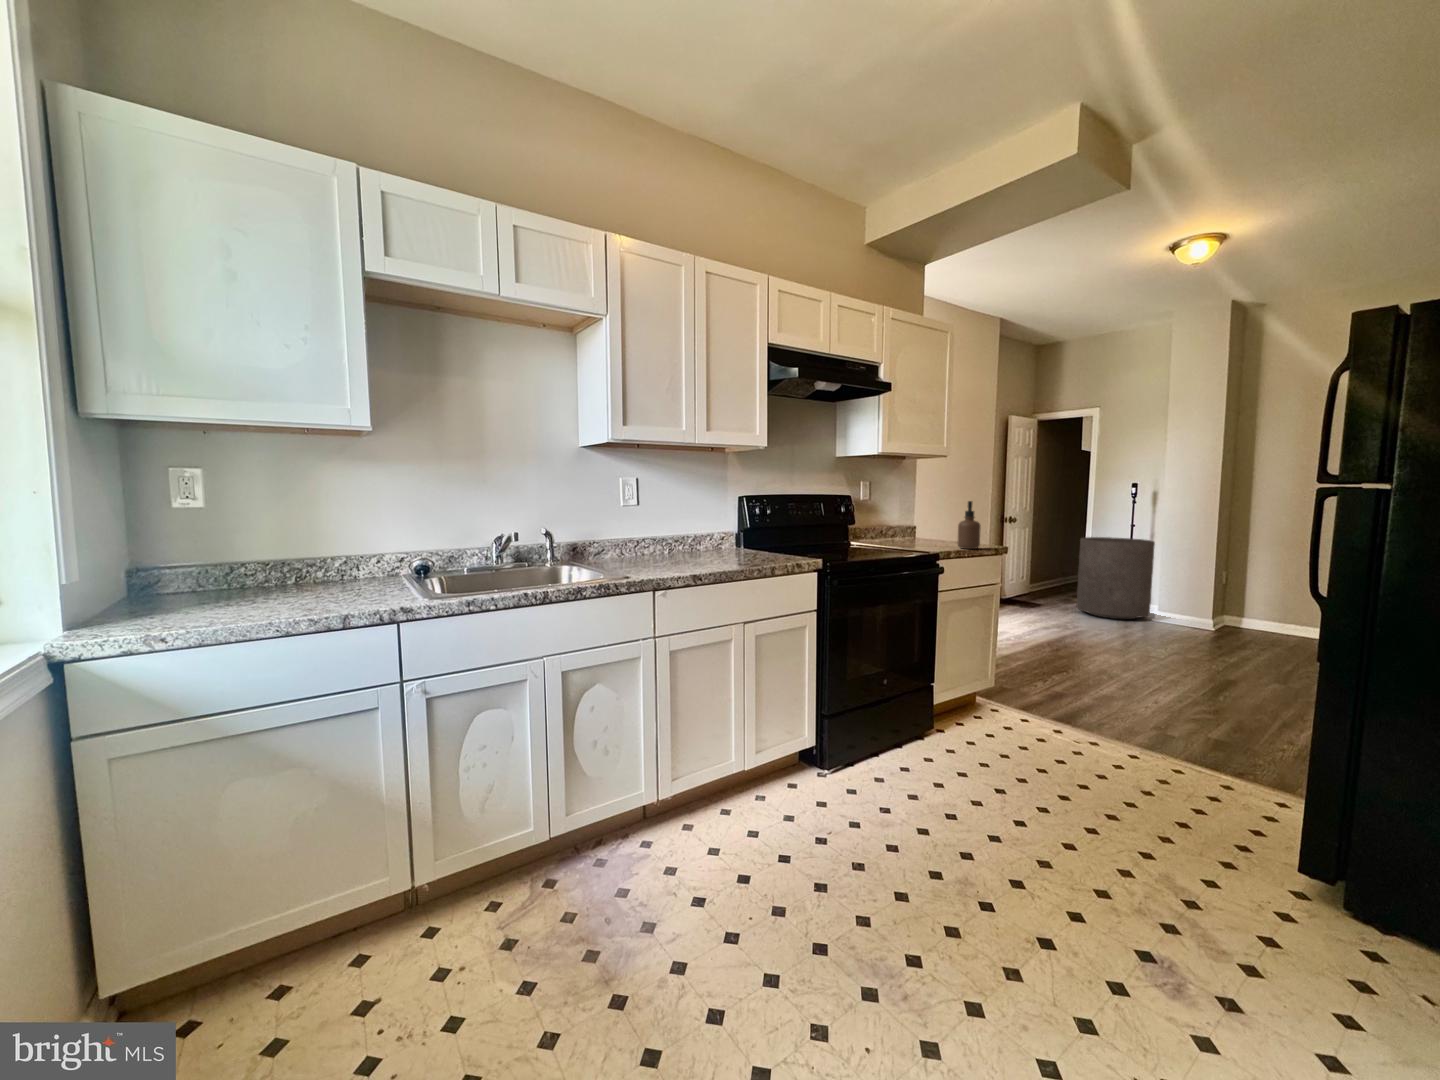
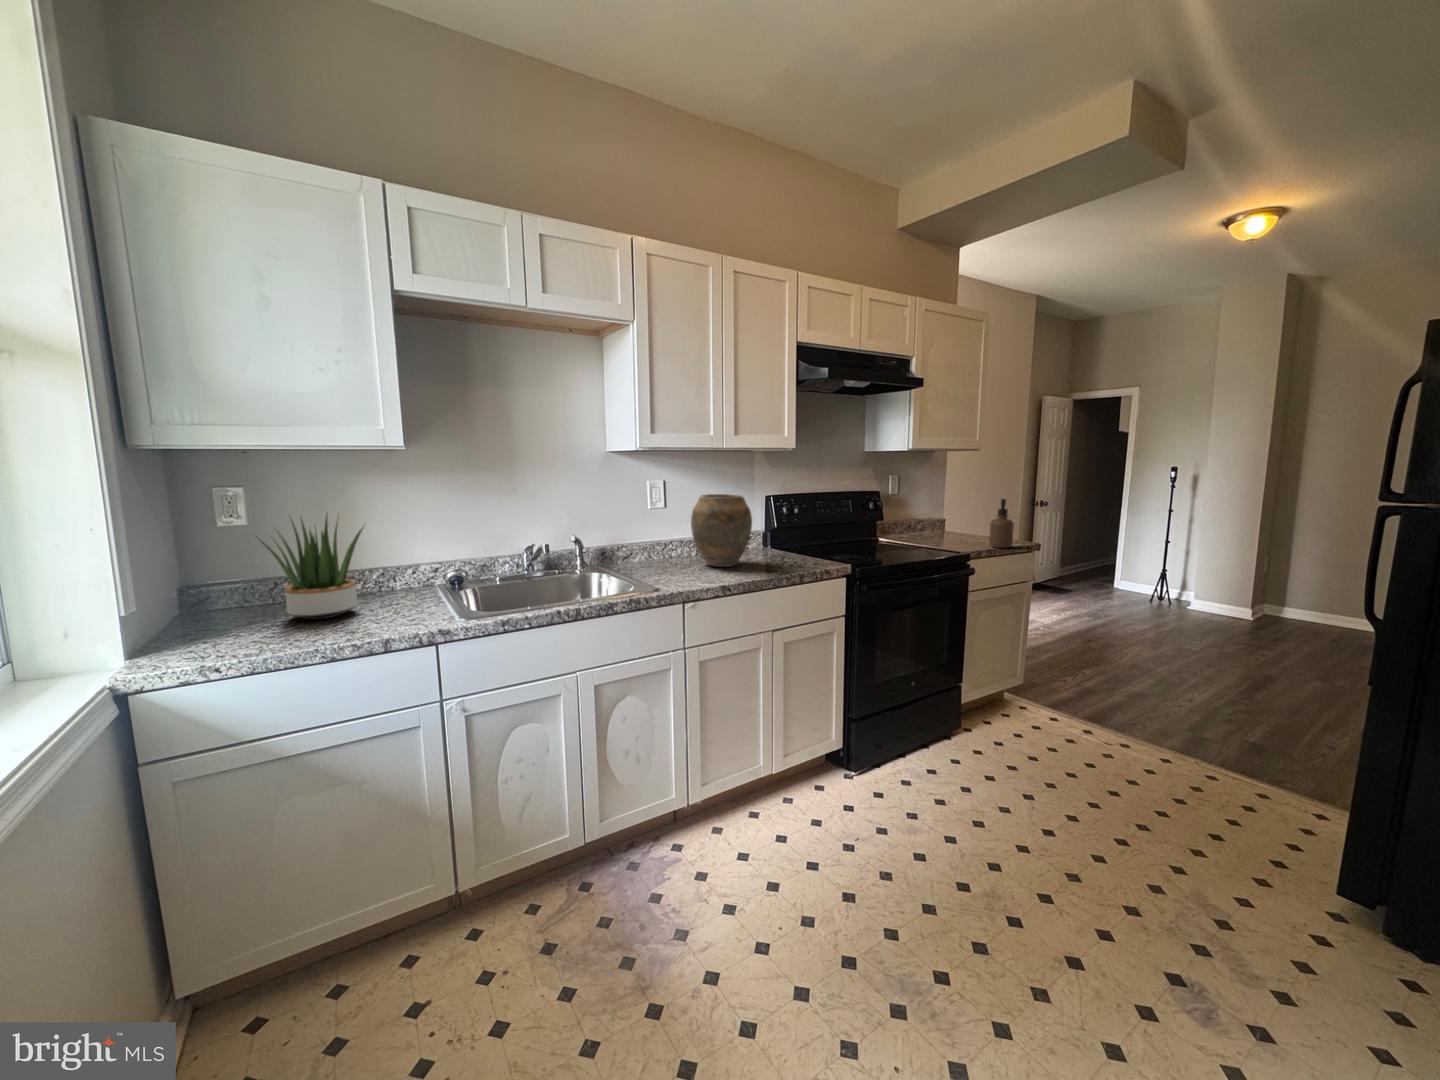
vase: none [663,491,724,562] -> present [691,494,752,567]
potted plant: none [210,492,330,600] -> present [260,515,363,619]
trash can: present [1077,537,1155,619] -> none [1109,523,1194,608]

